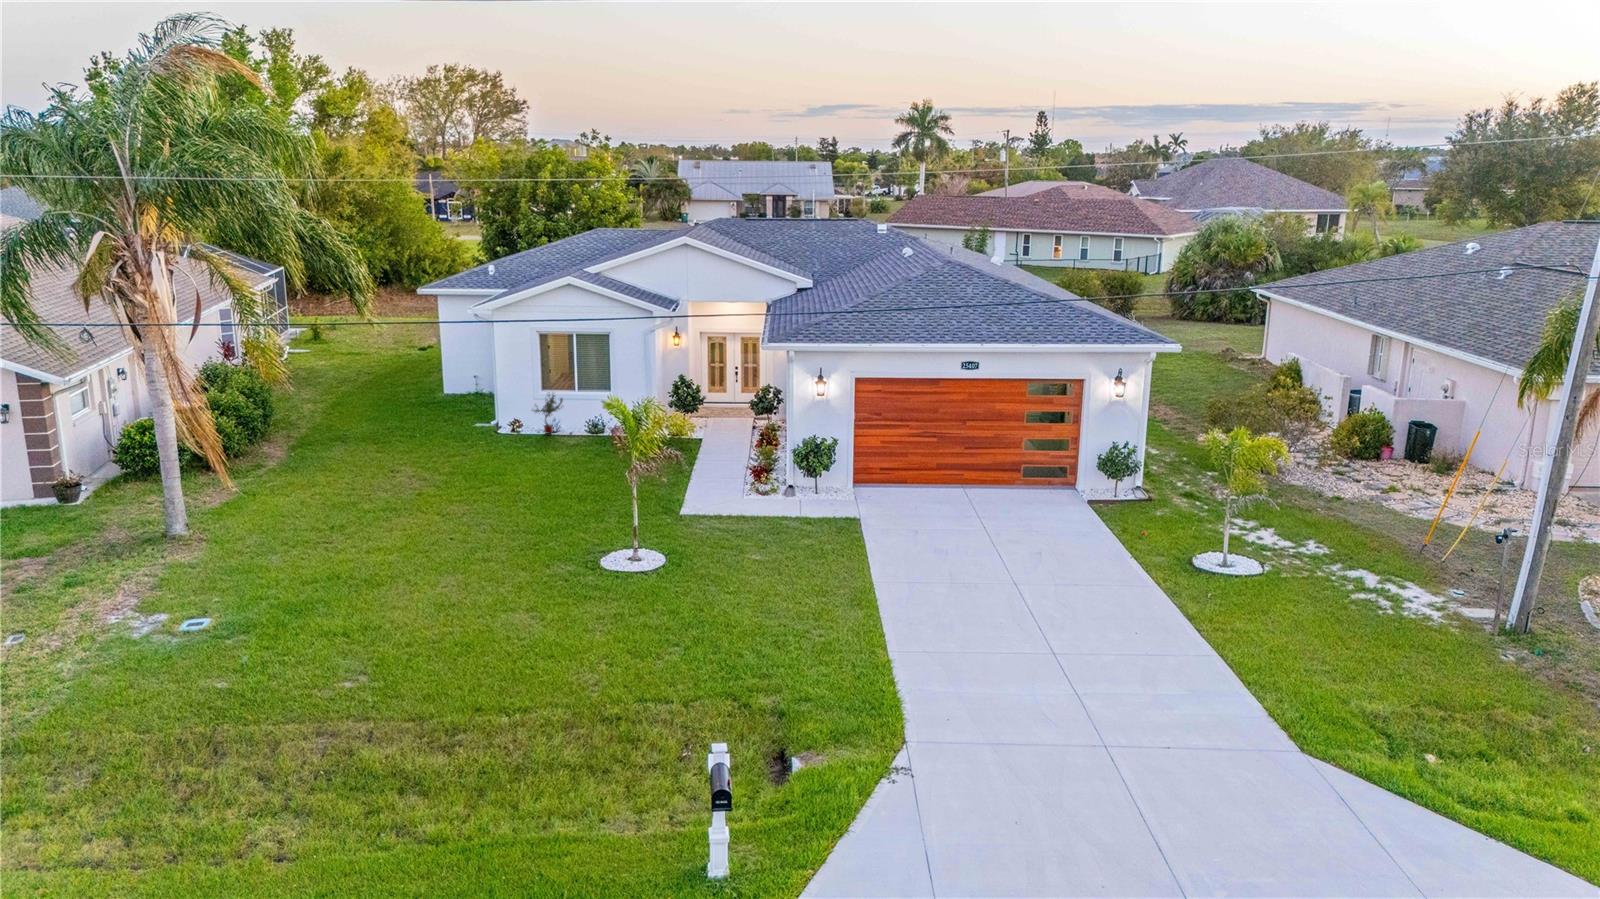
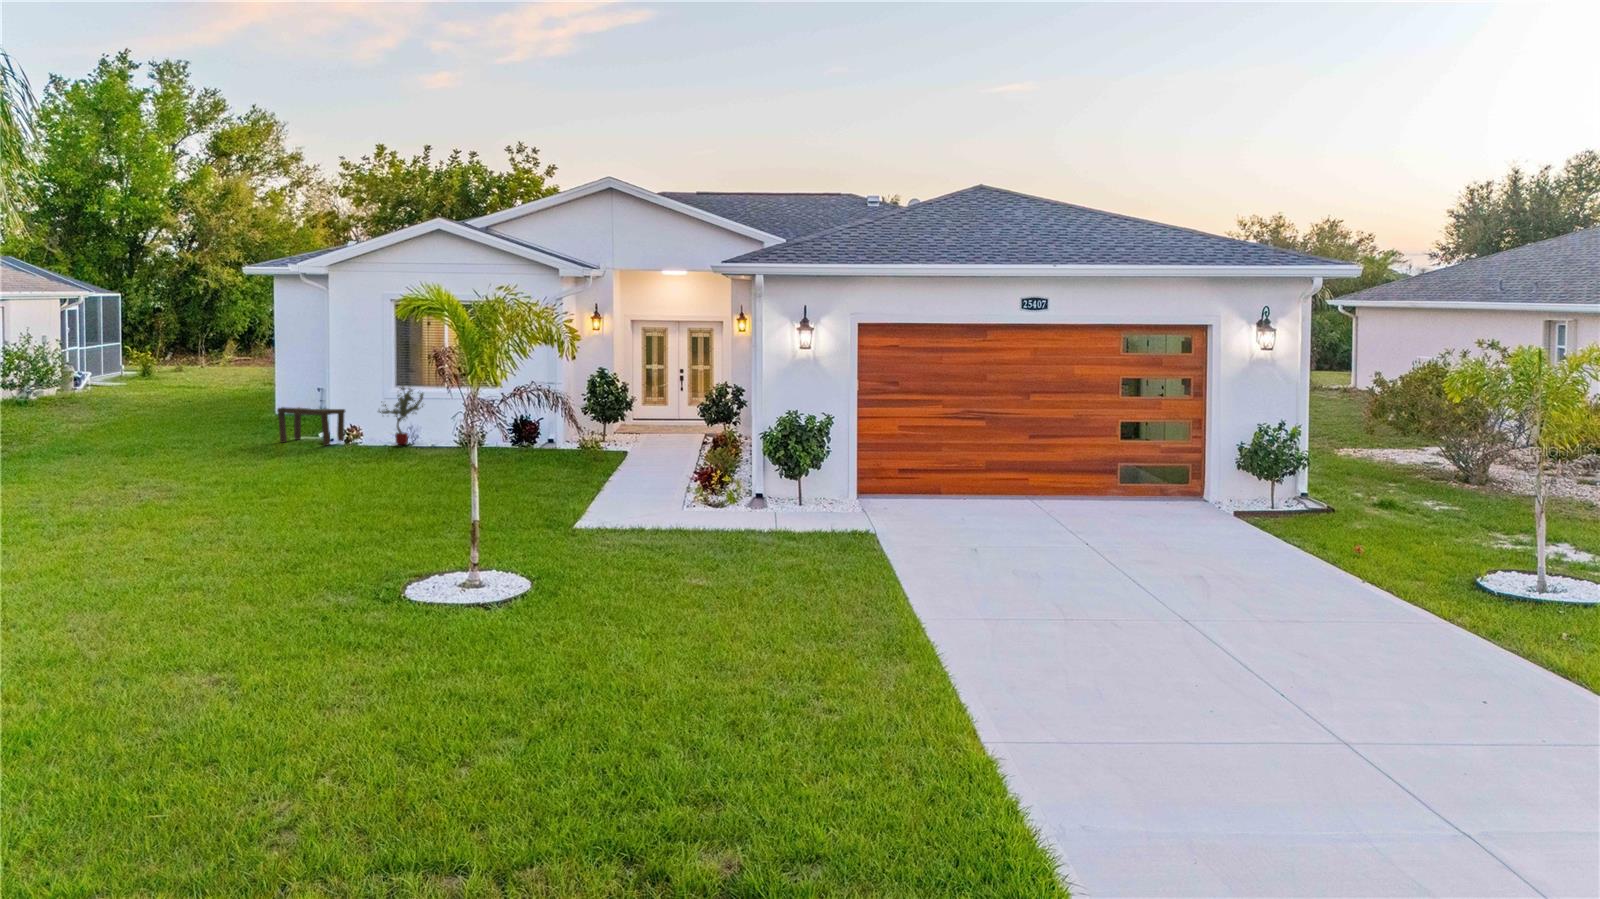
bench: none [463,405,510,434] -> present [277,407,346,445]

